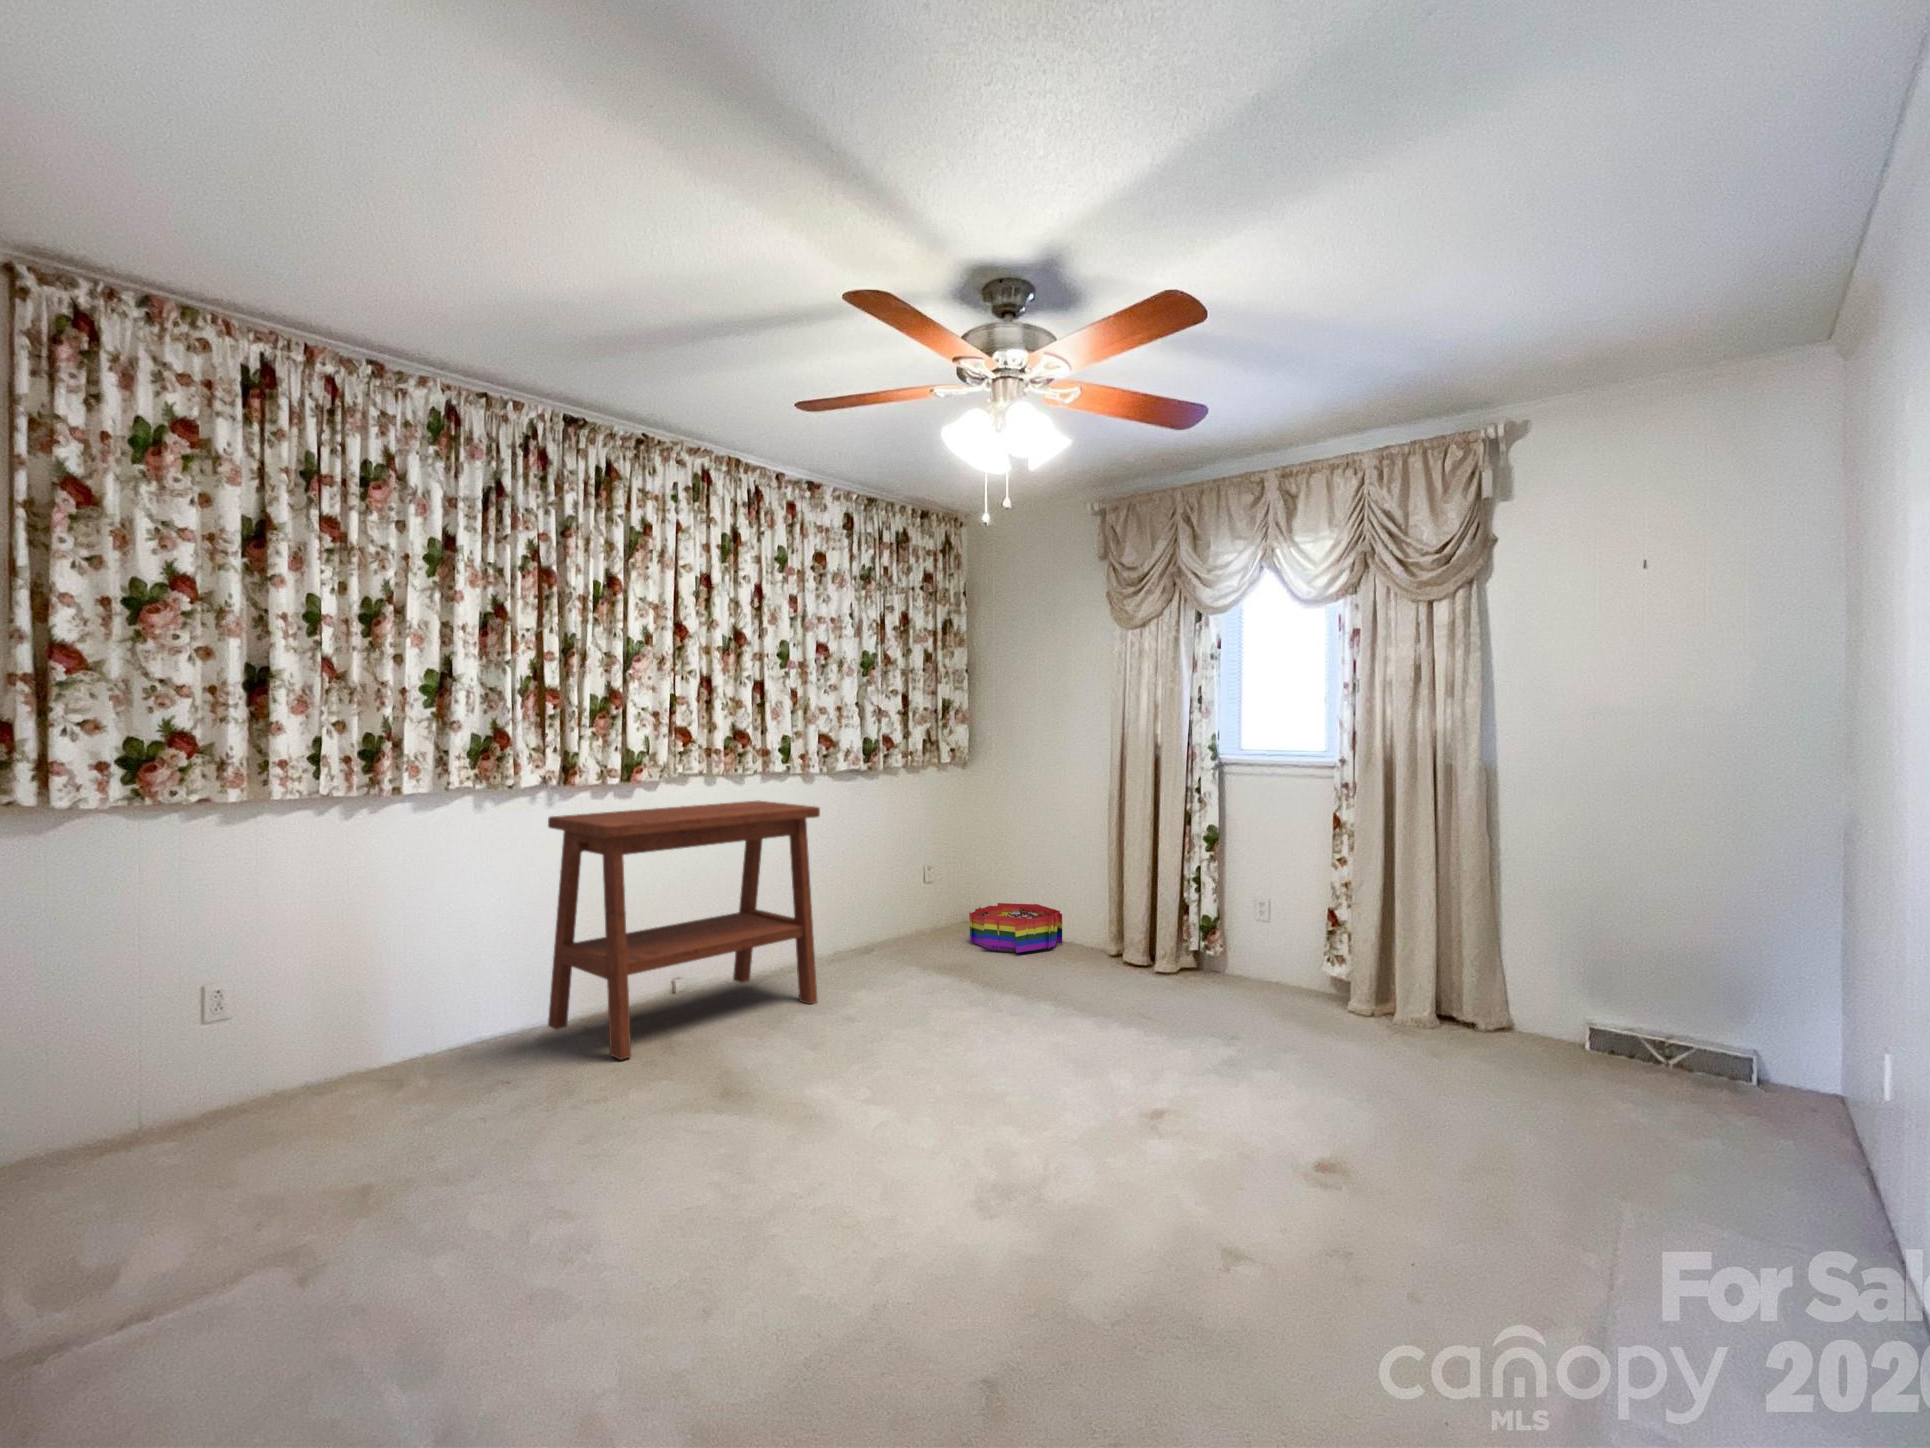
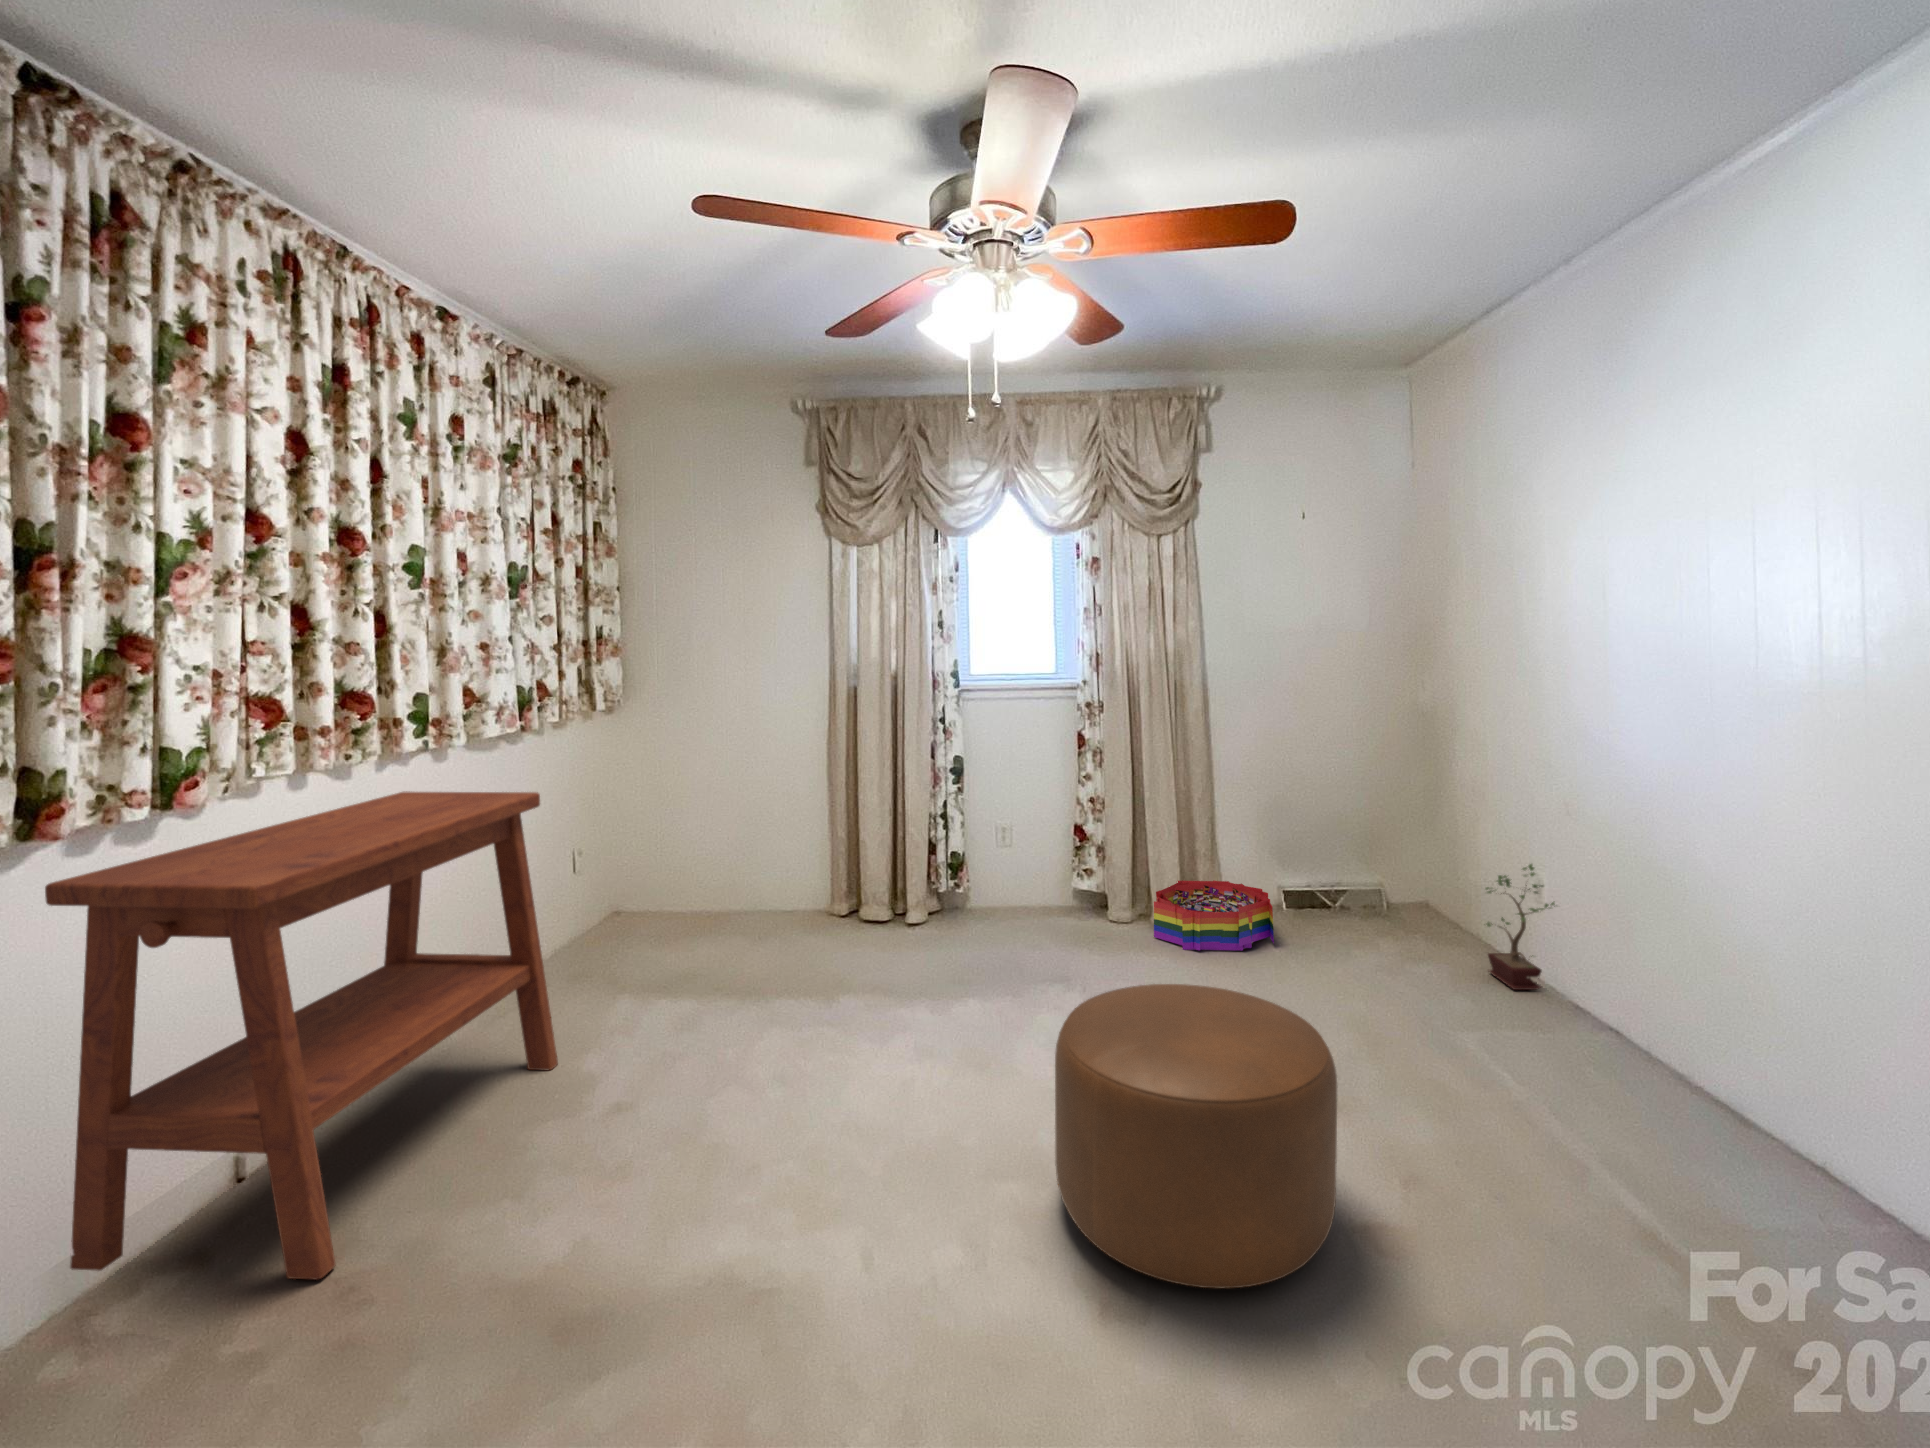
storage bin: present [969,903,1062,953] -> present [1154,880,1274,951]
ottoman: none [989,1004,1232,1250] -> present [1055,984,1337,1288]
potted plant: none [1780,1014,1860,1195] -> present [1486,864,1555,990]

